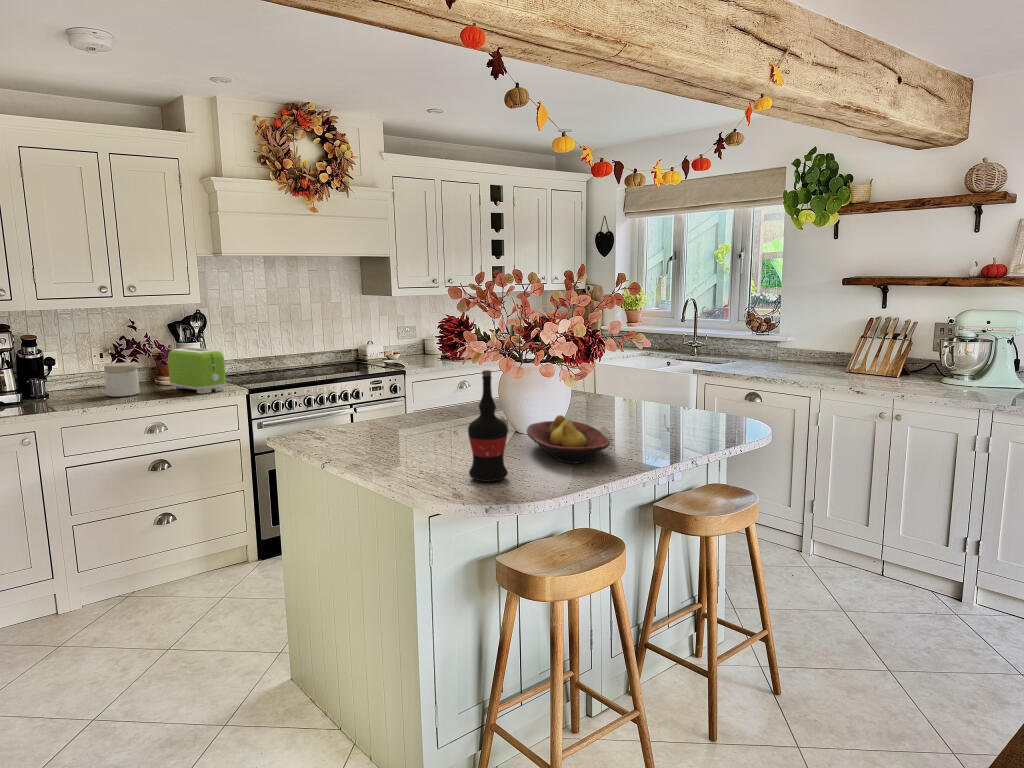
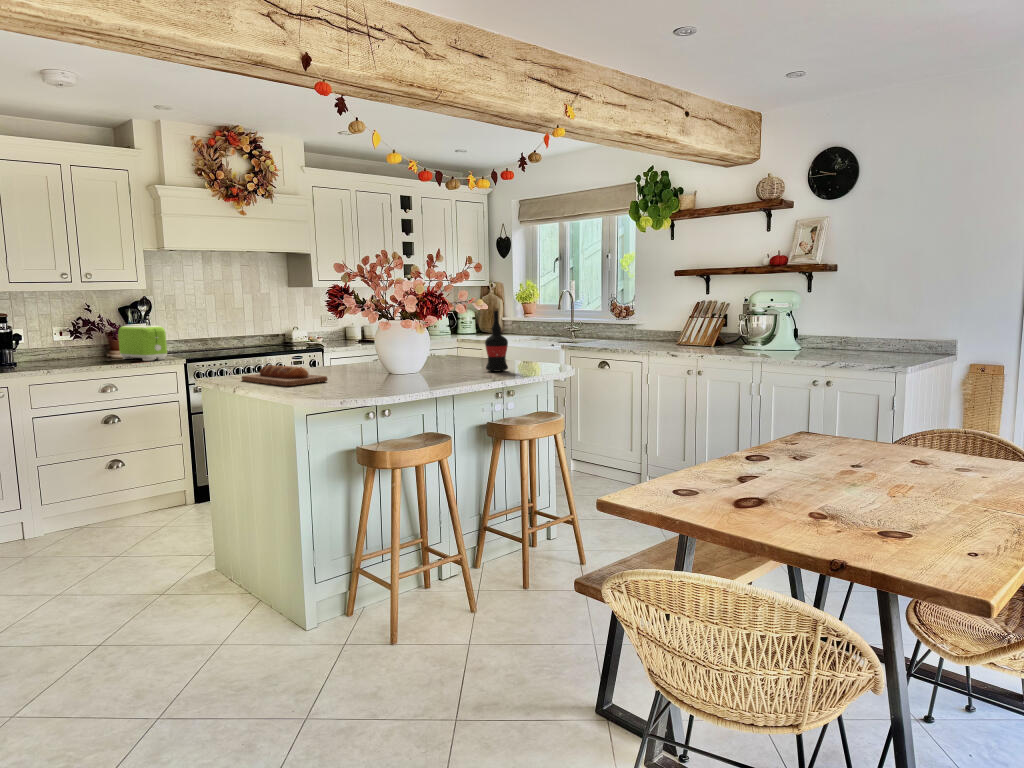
jar: present [104,362,140,397] -> none [64,336,94,363]
wine bottle: present [468,370,508,481] -> present [485,308,508,371]
fruit bowl: present [527,415,610,464] -> none [384,353,440,382]
bread loaf: none [332,432,452,471] -> present [242,365,328,386]

